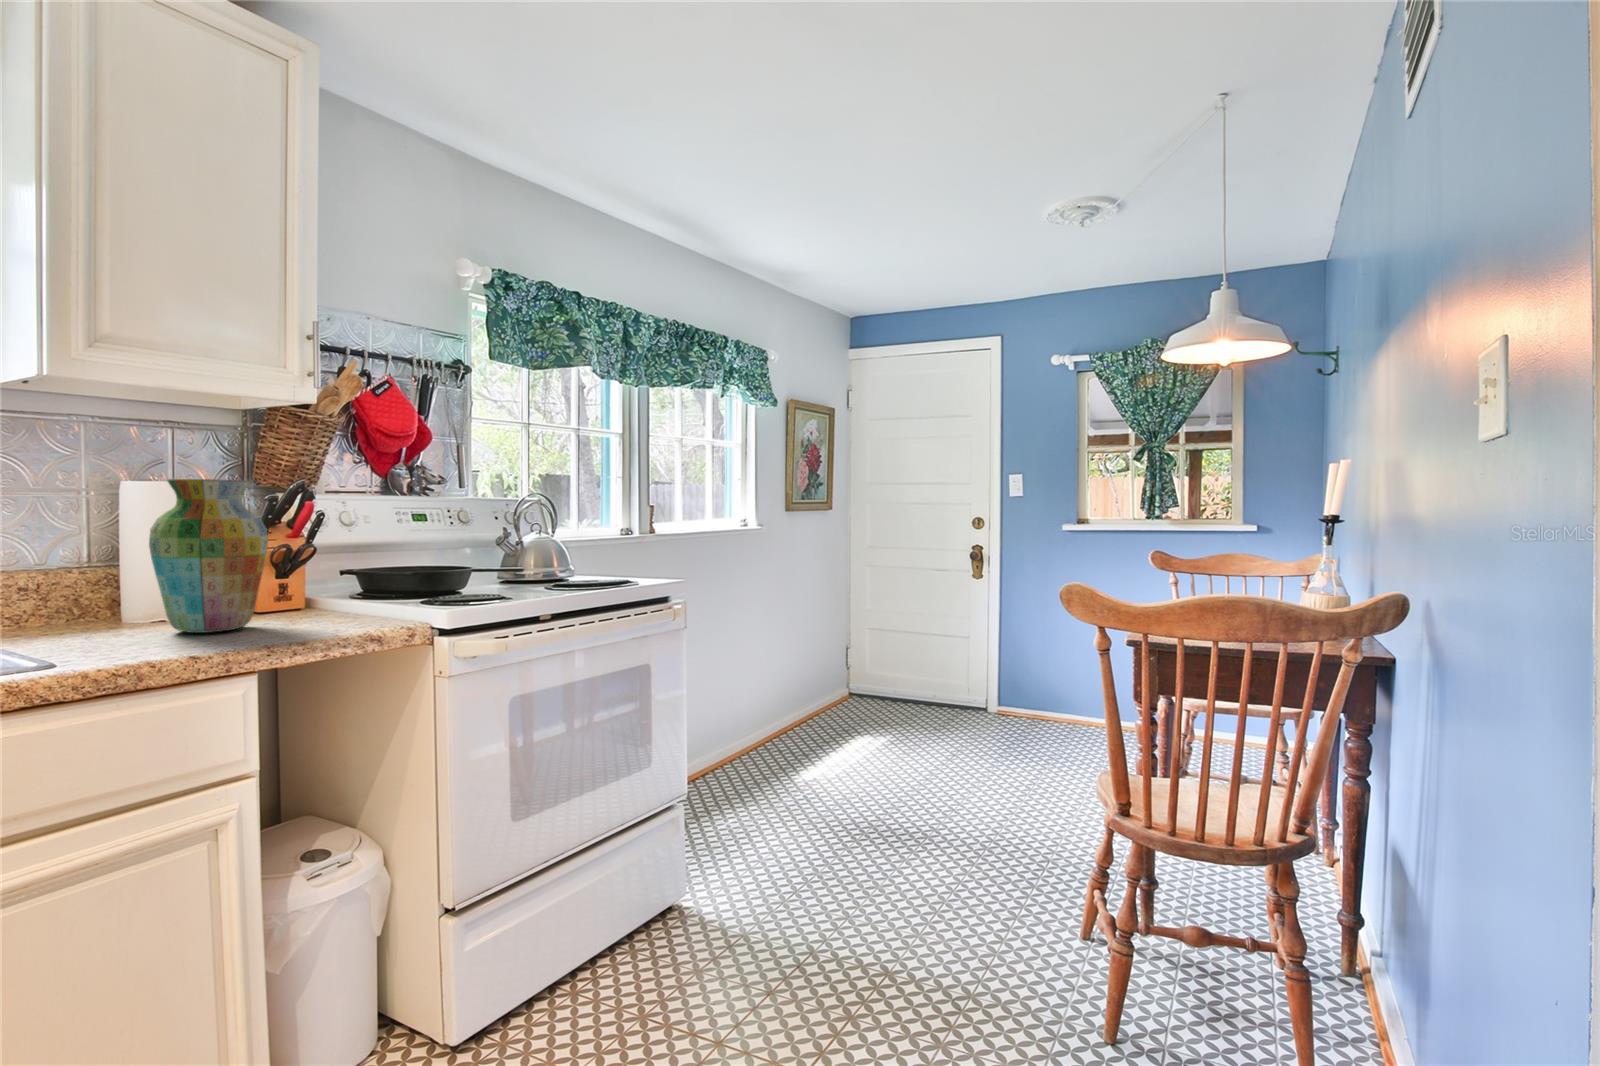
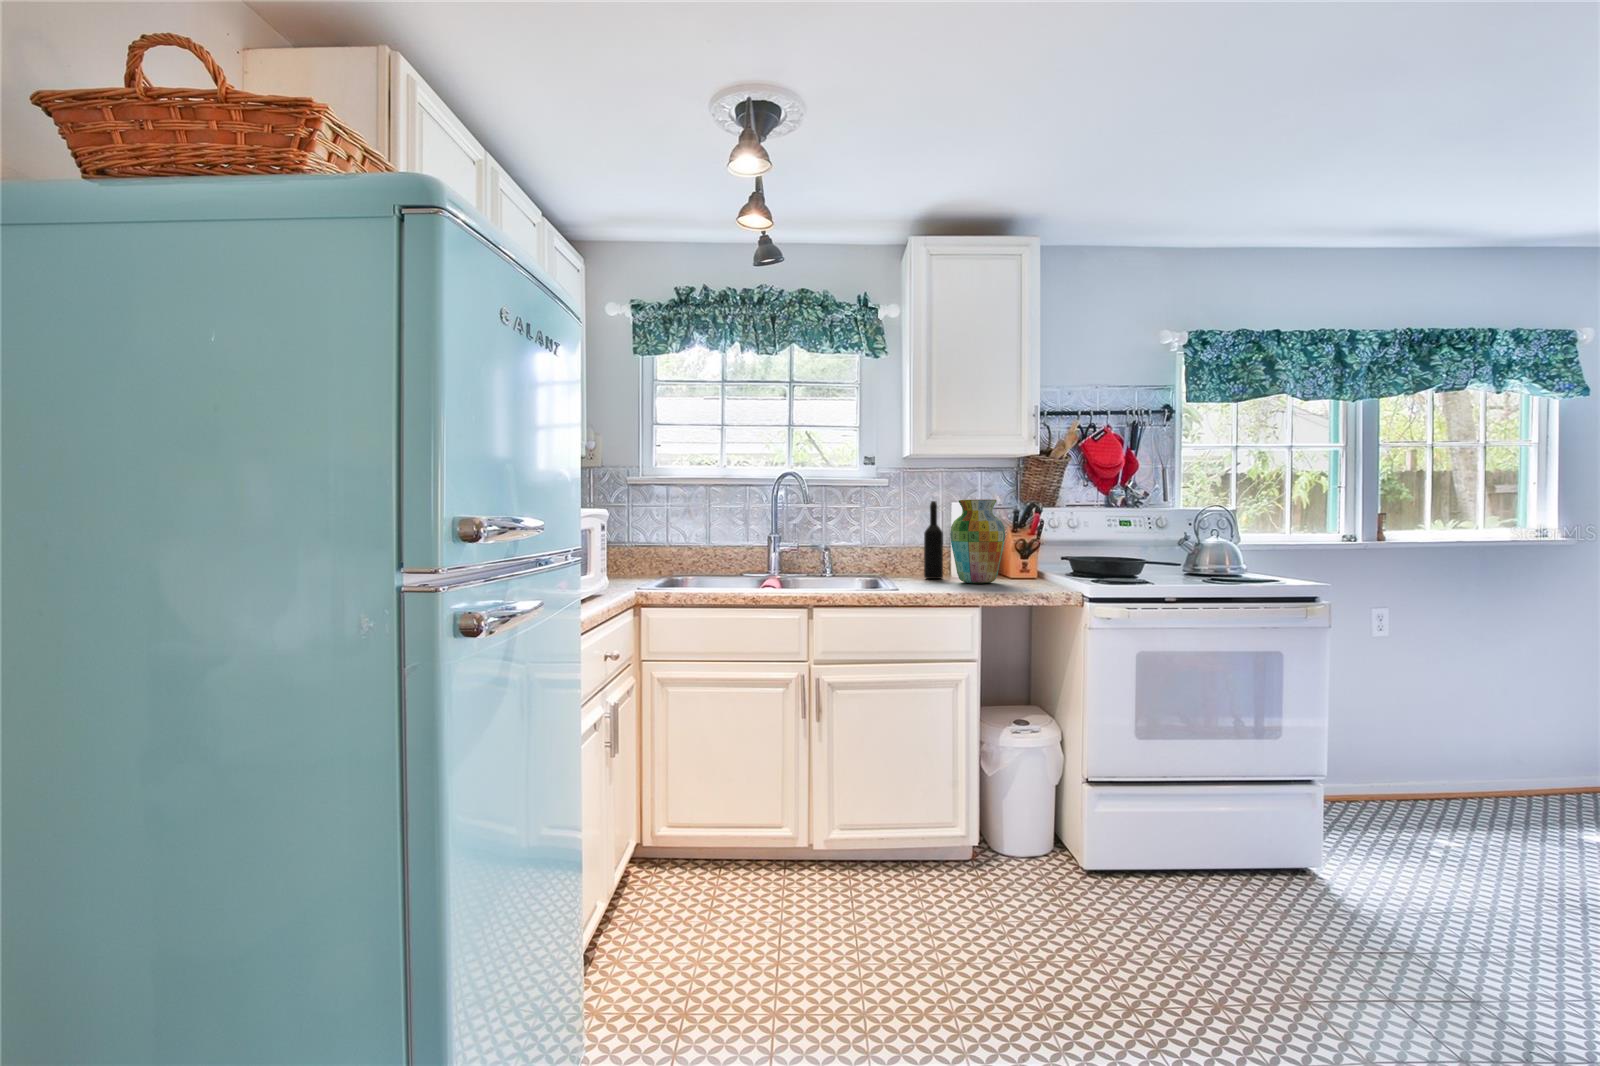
wine bottle: none [69,478,118,631] -> present [924,501,943,579]

